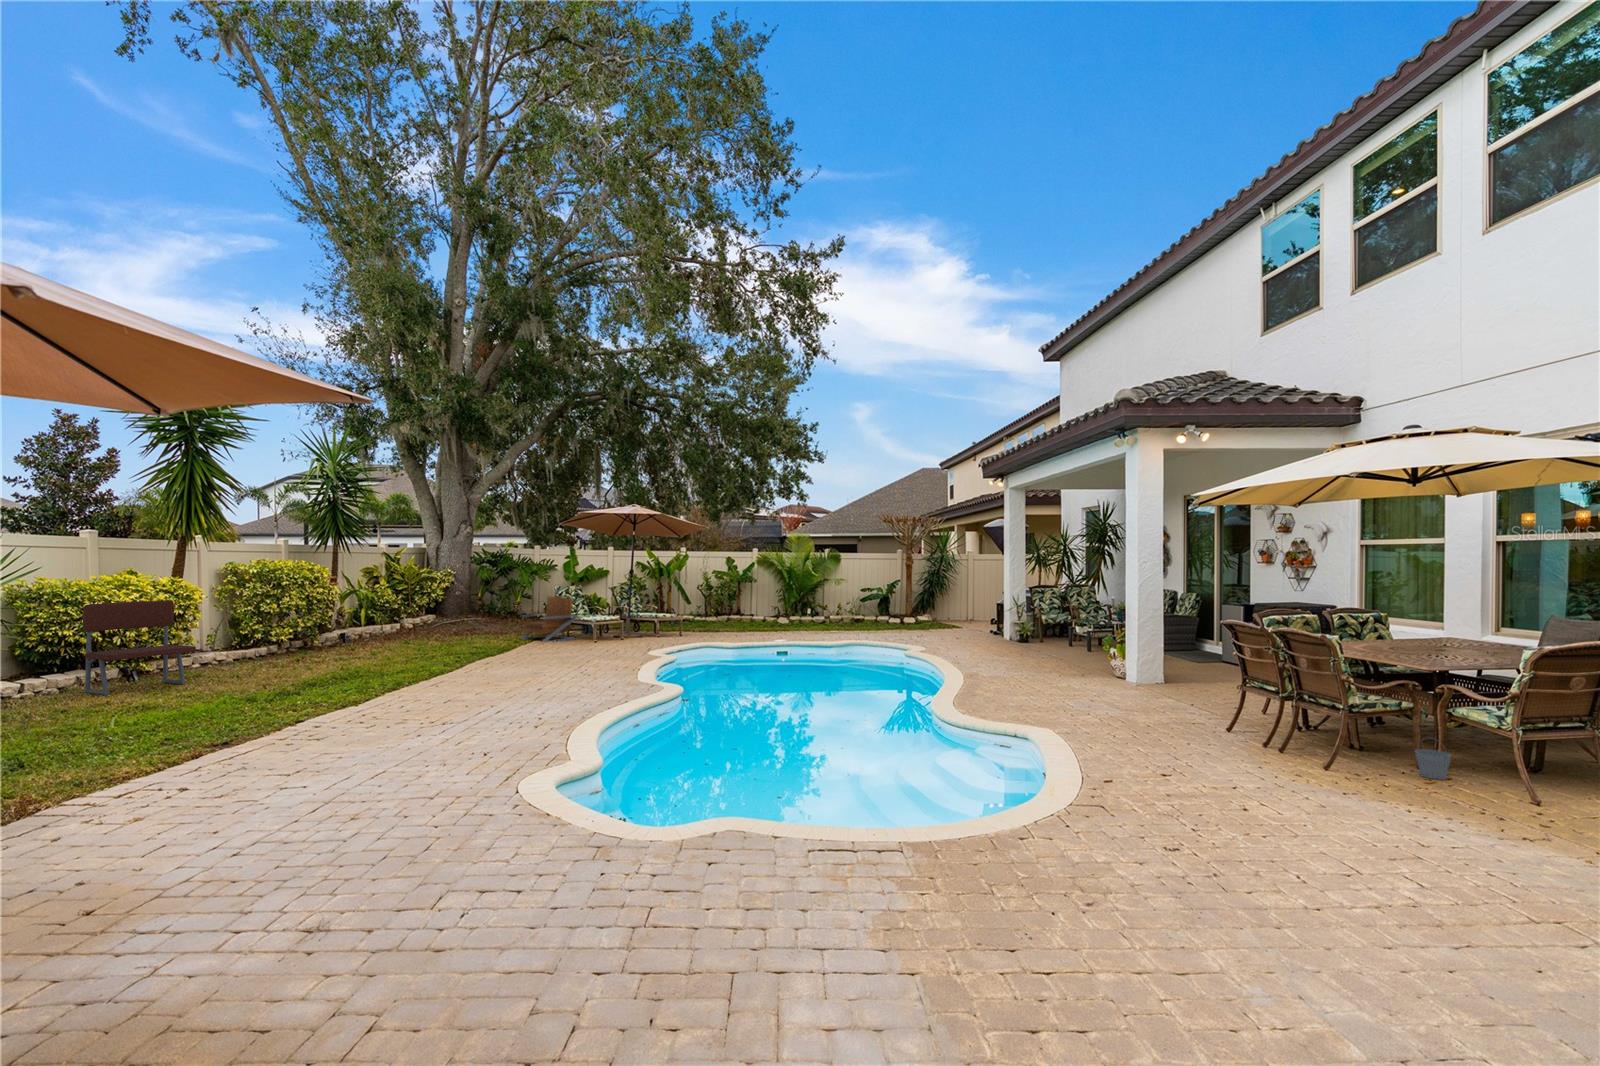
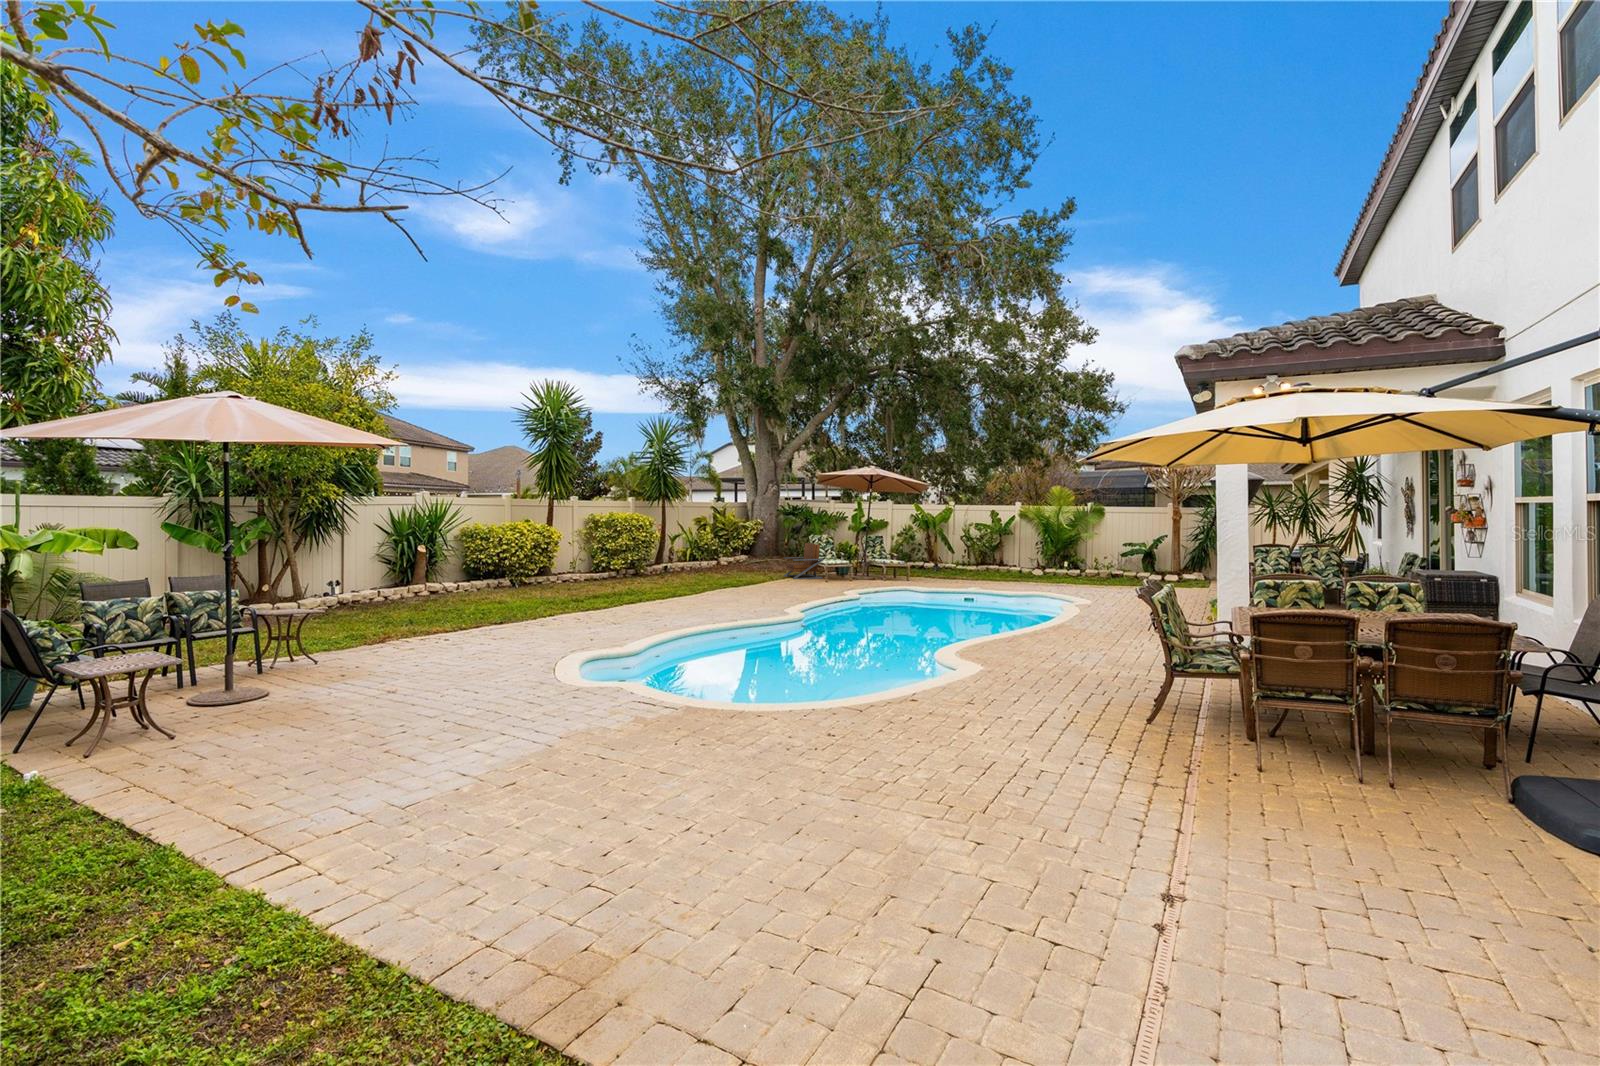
bench: present [83,600,196,695] -> none [489,539,545,594]
bucket: present [1415,749,1451,780] -> none [1204,700,1237,741]

